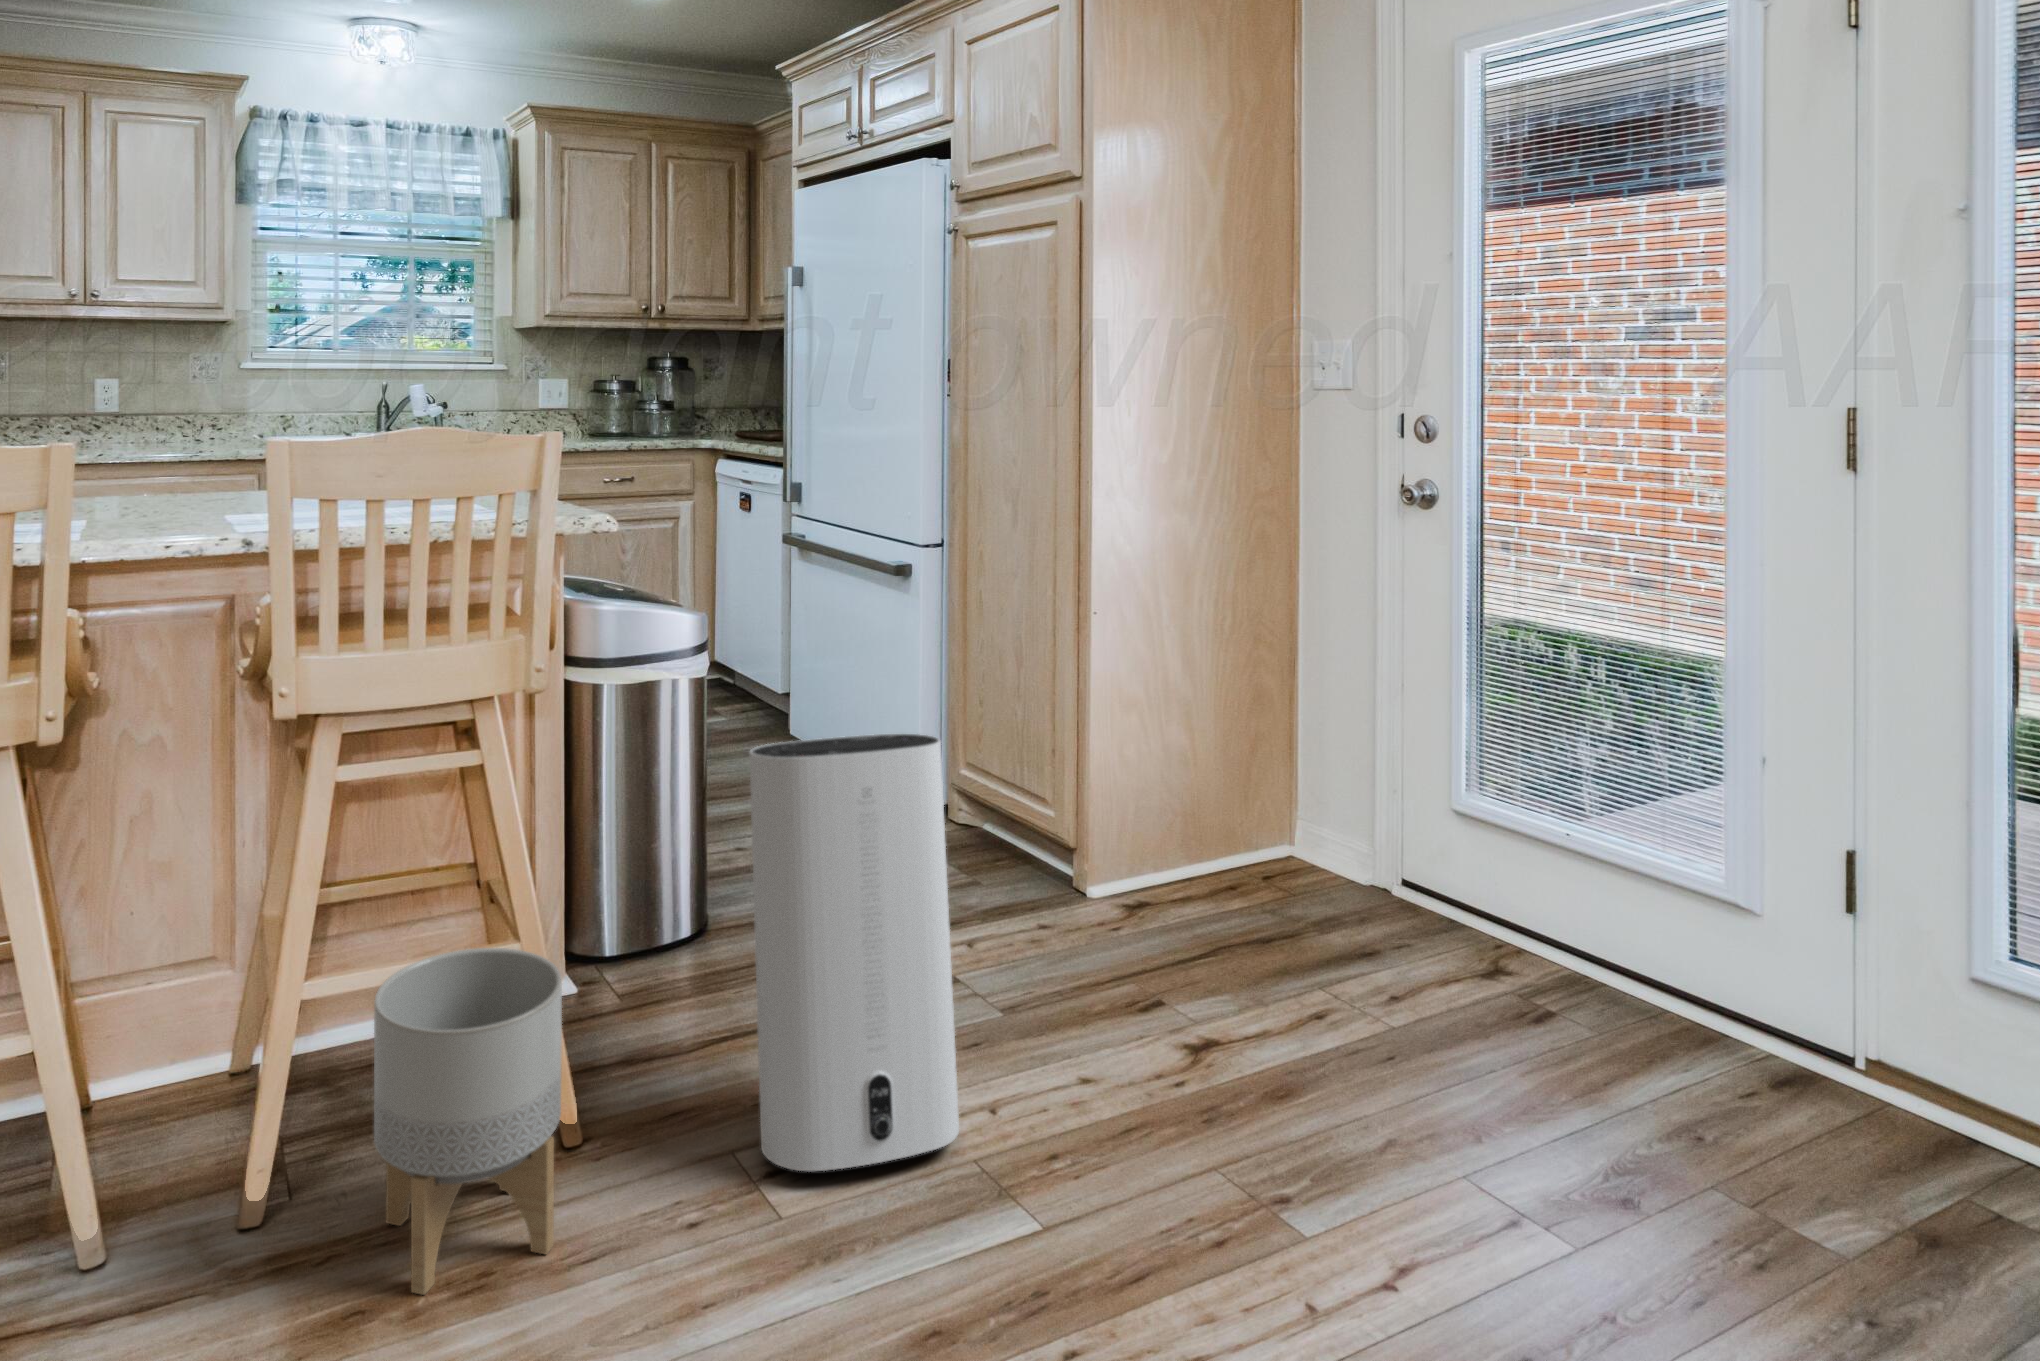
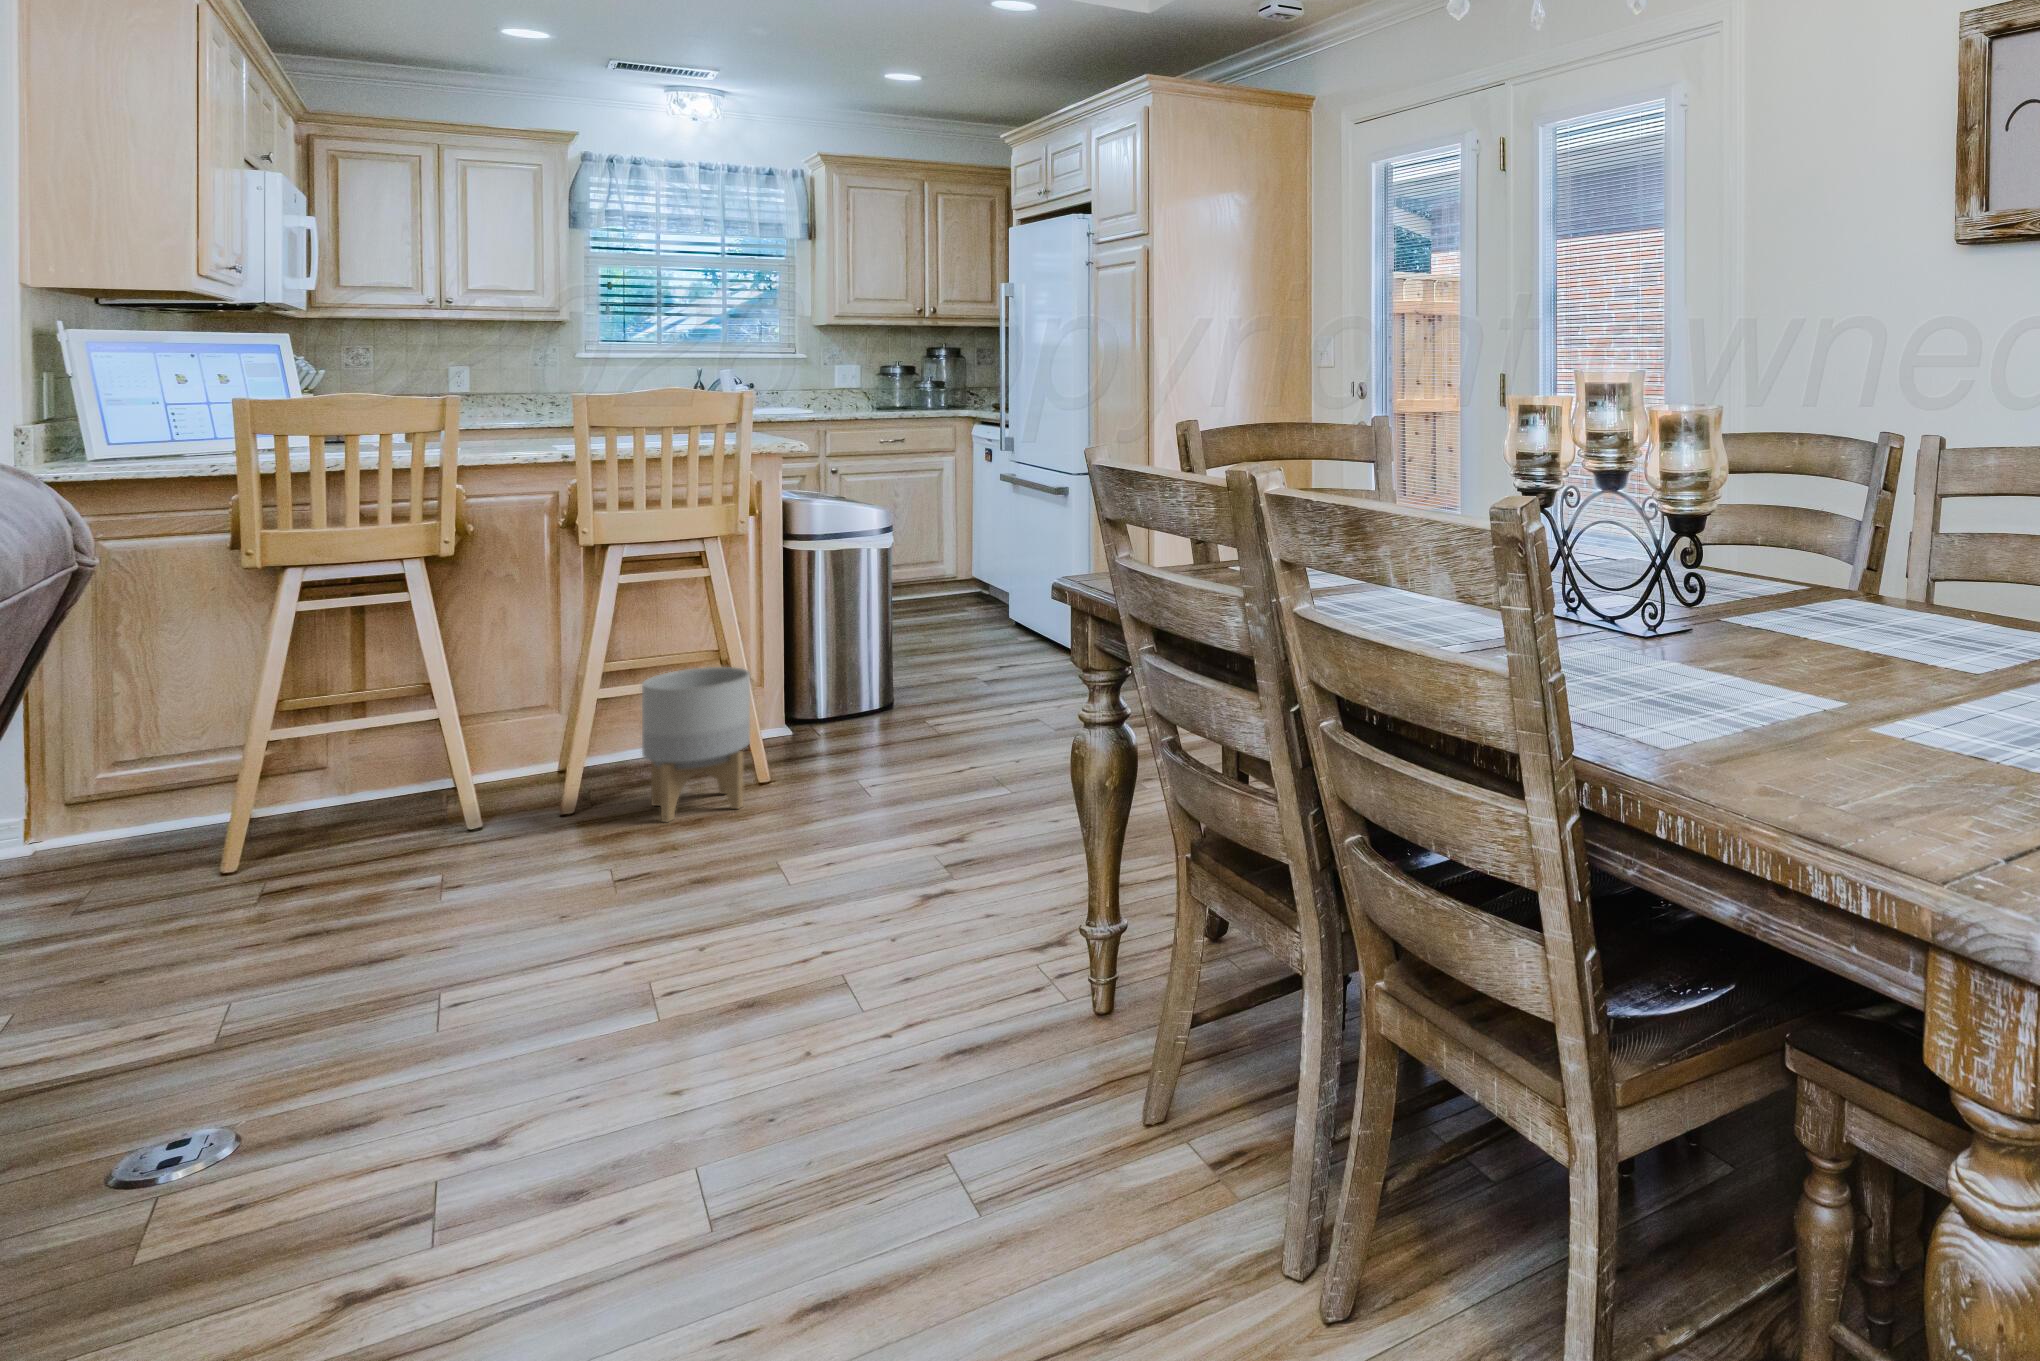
air purifier: present [750,734,959,1171] -> none [871,558,990,777]

